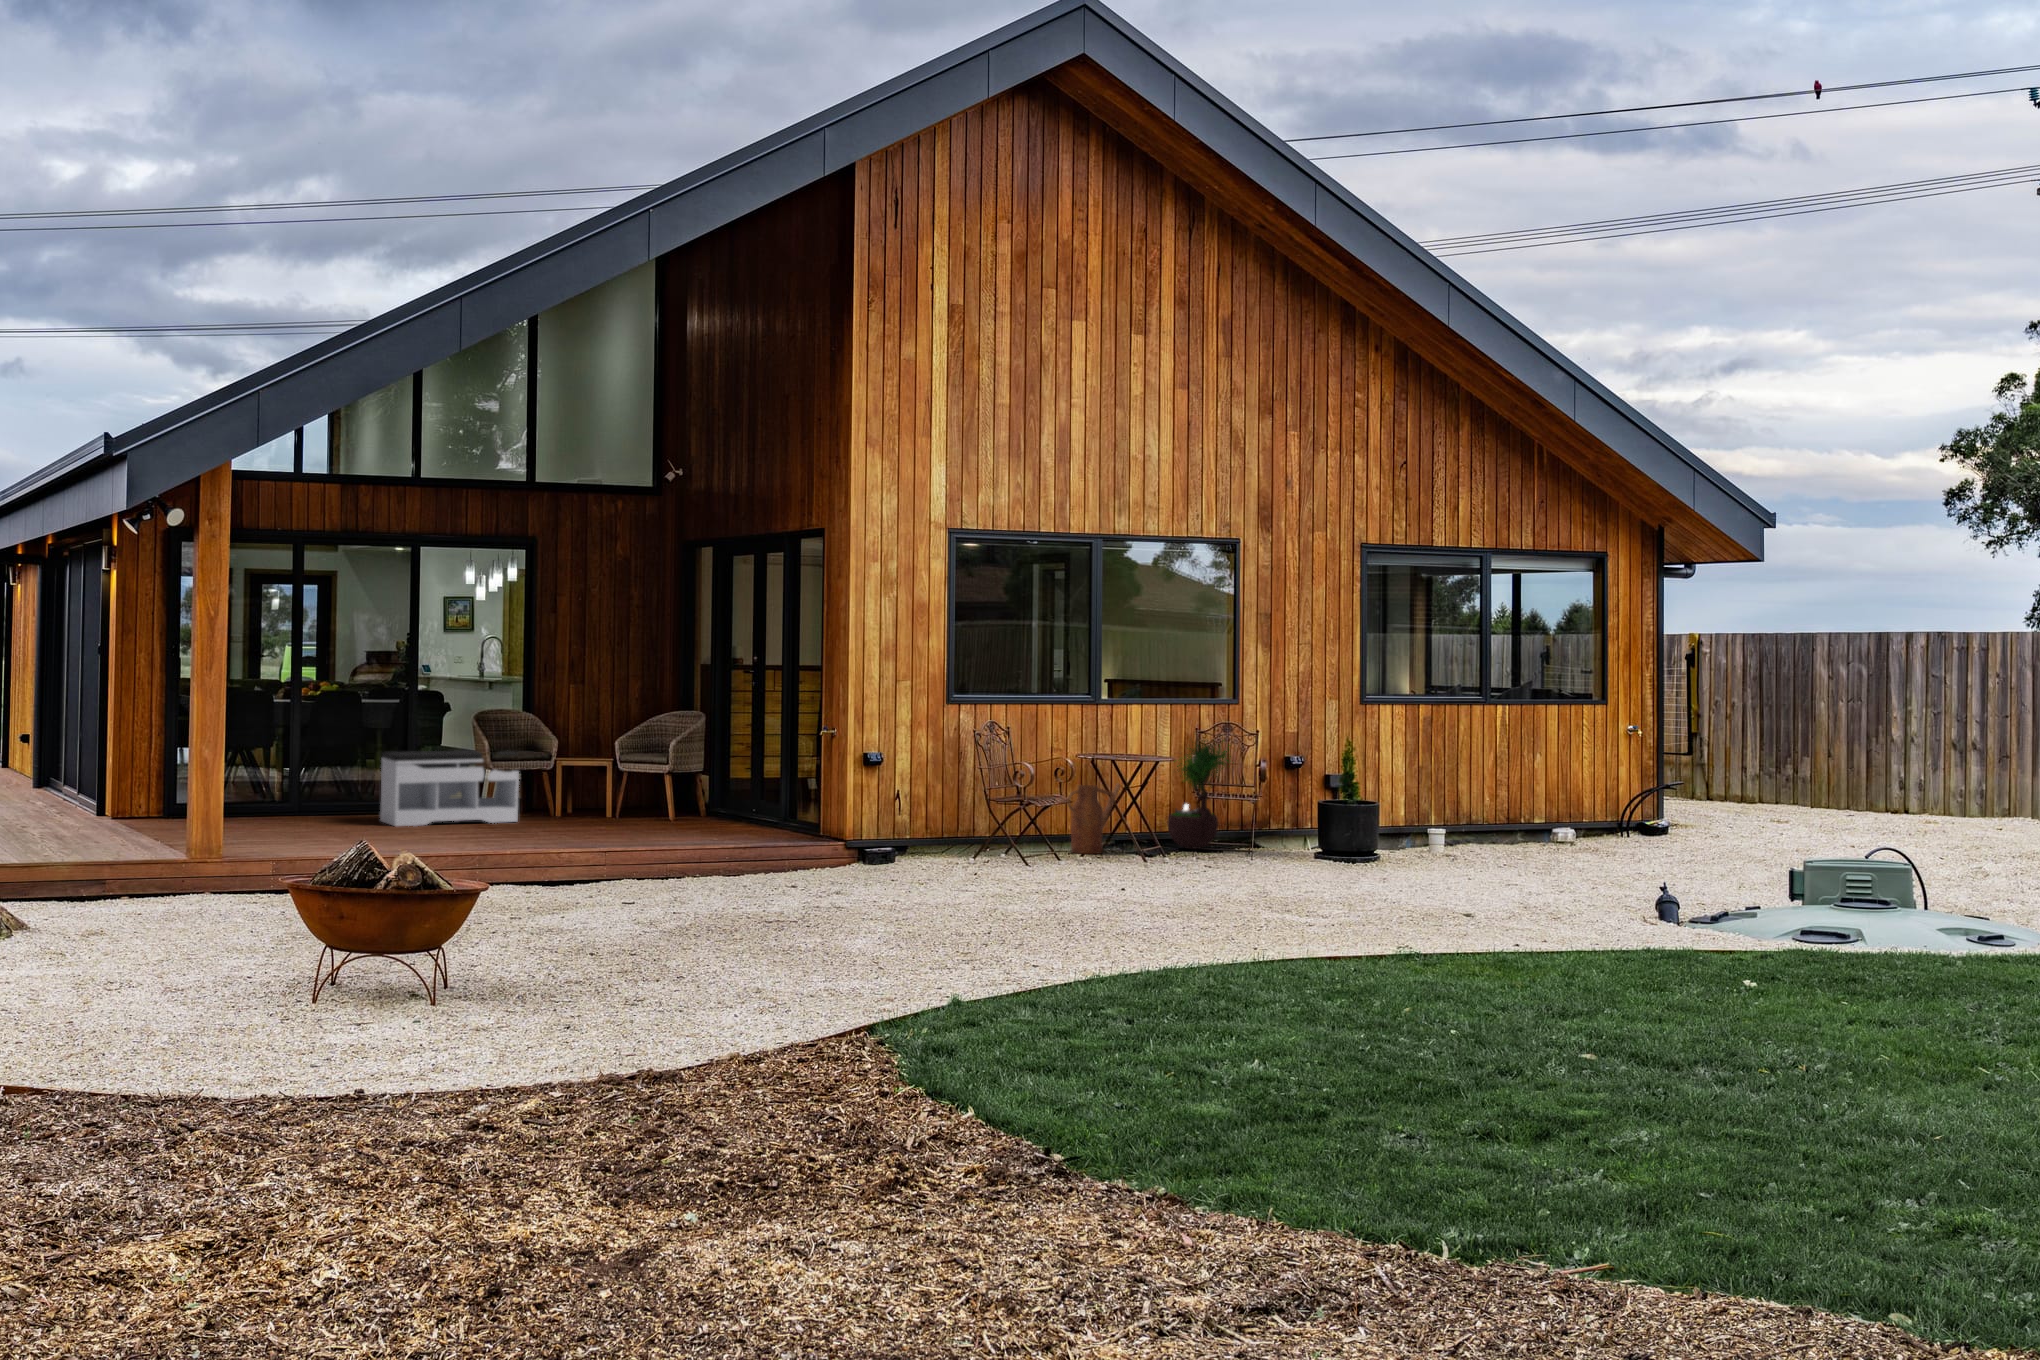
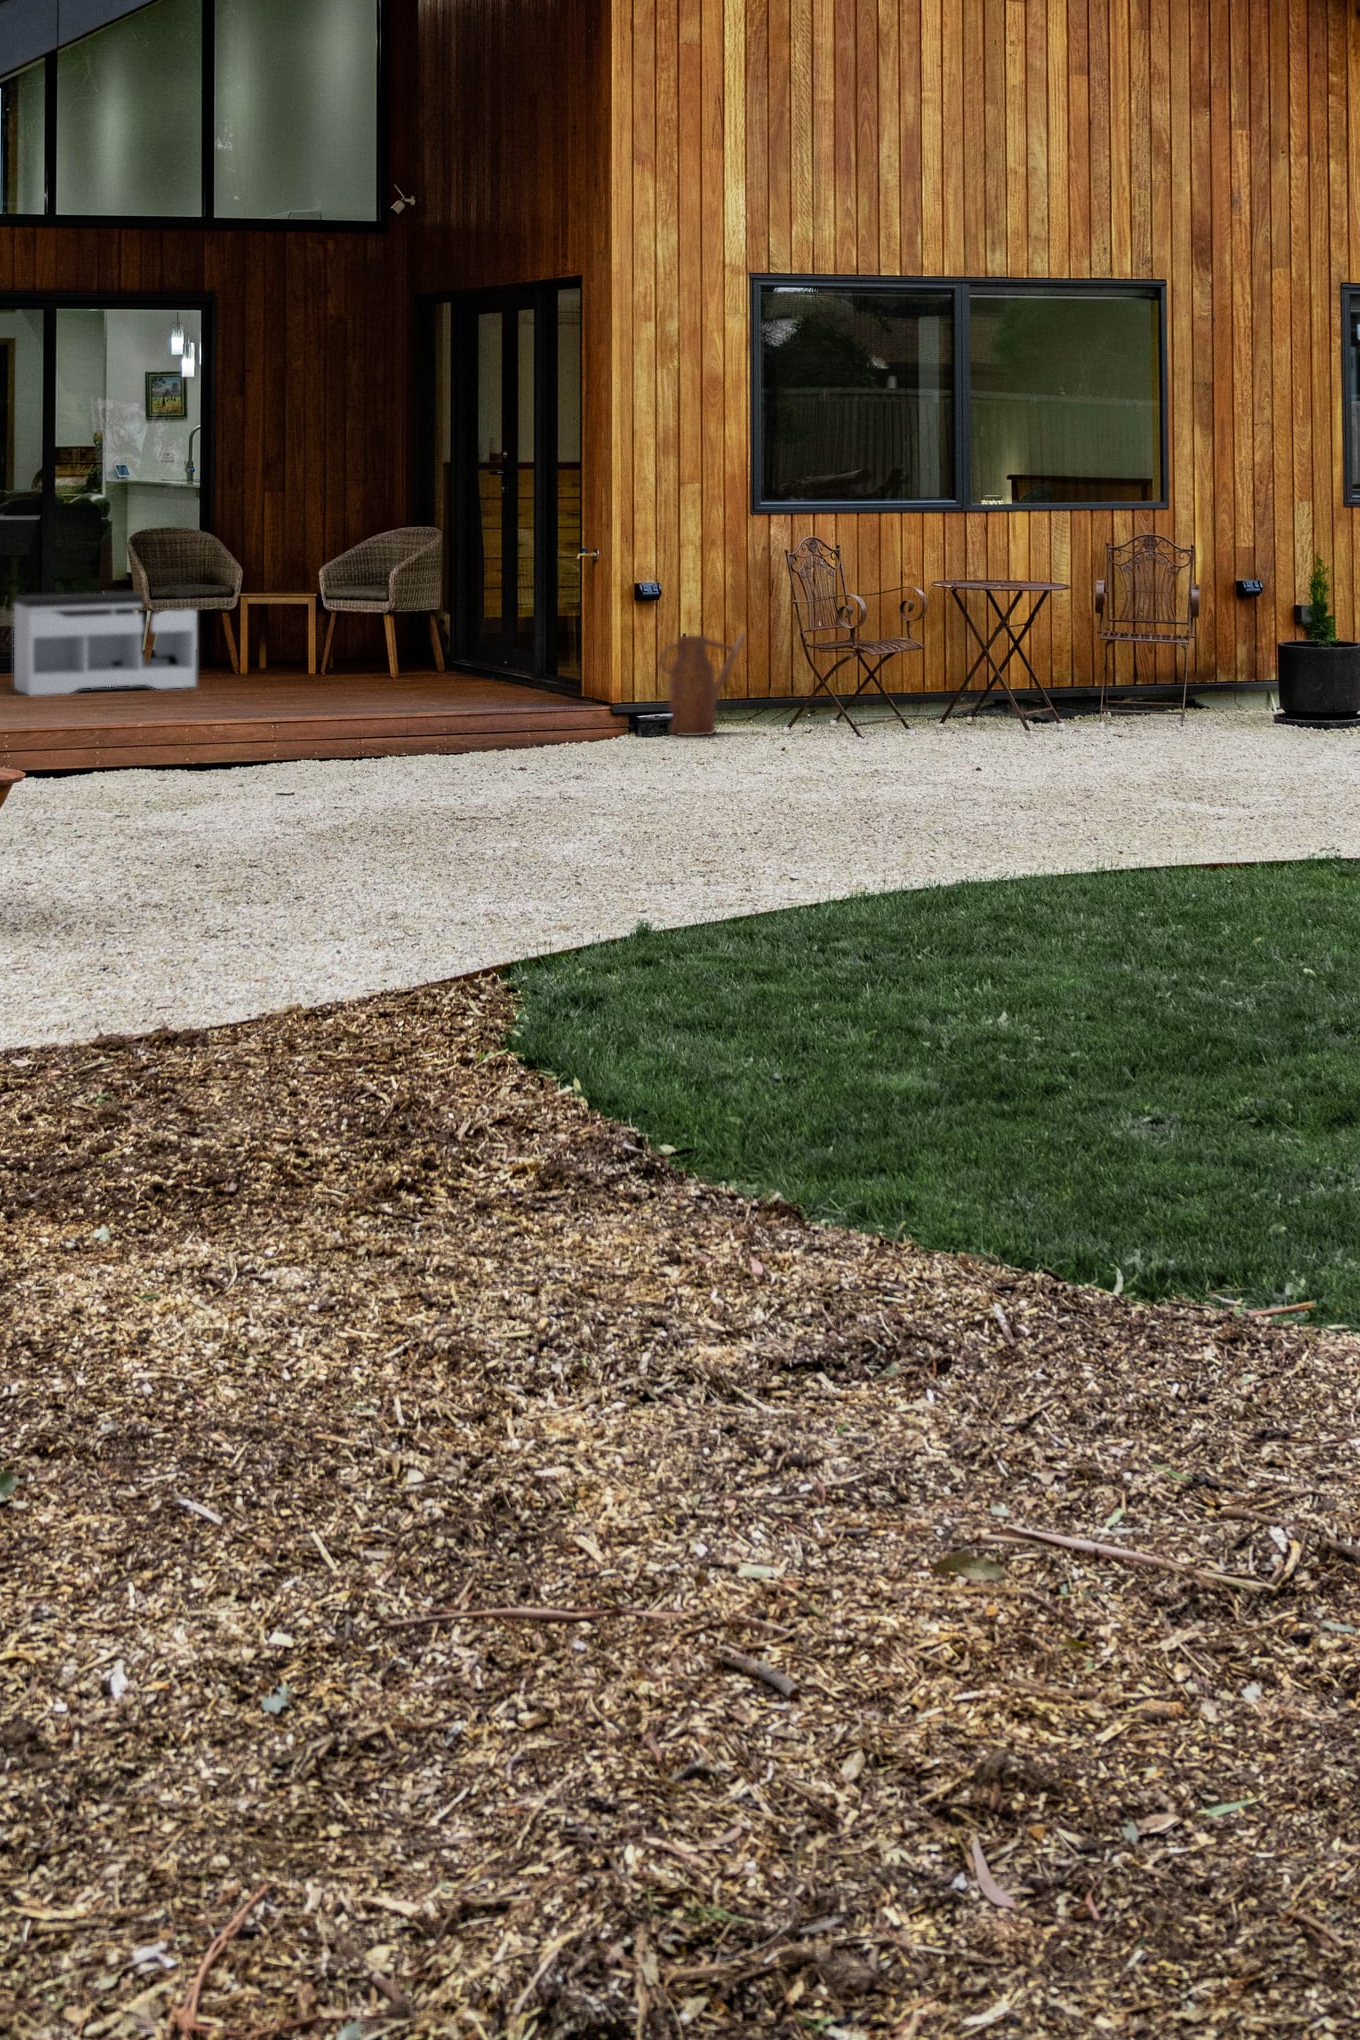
potted tree: present [1167,740,1231,849] -> none [1067,550,1157,713]
watering can: present [1067,784,1121,854] -> present [660,633,745,736]

